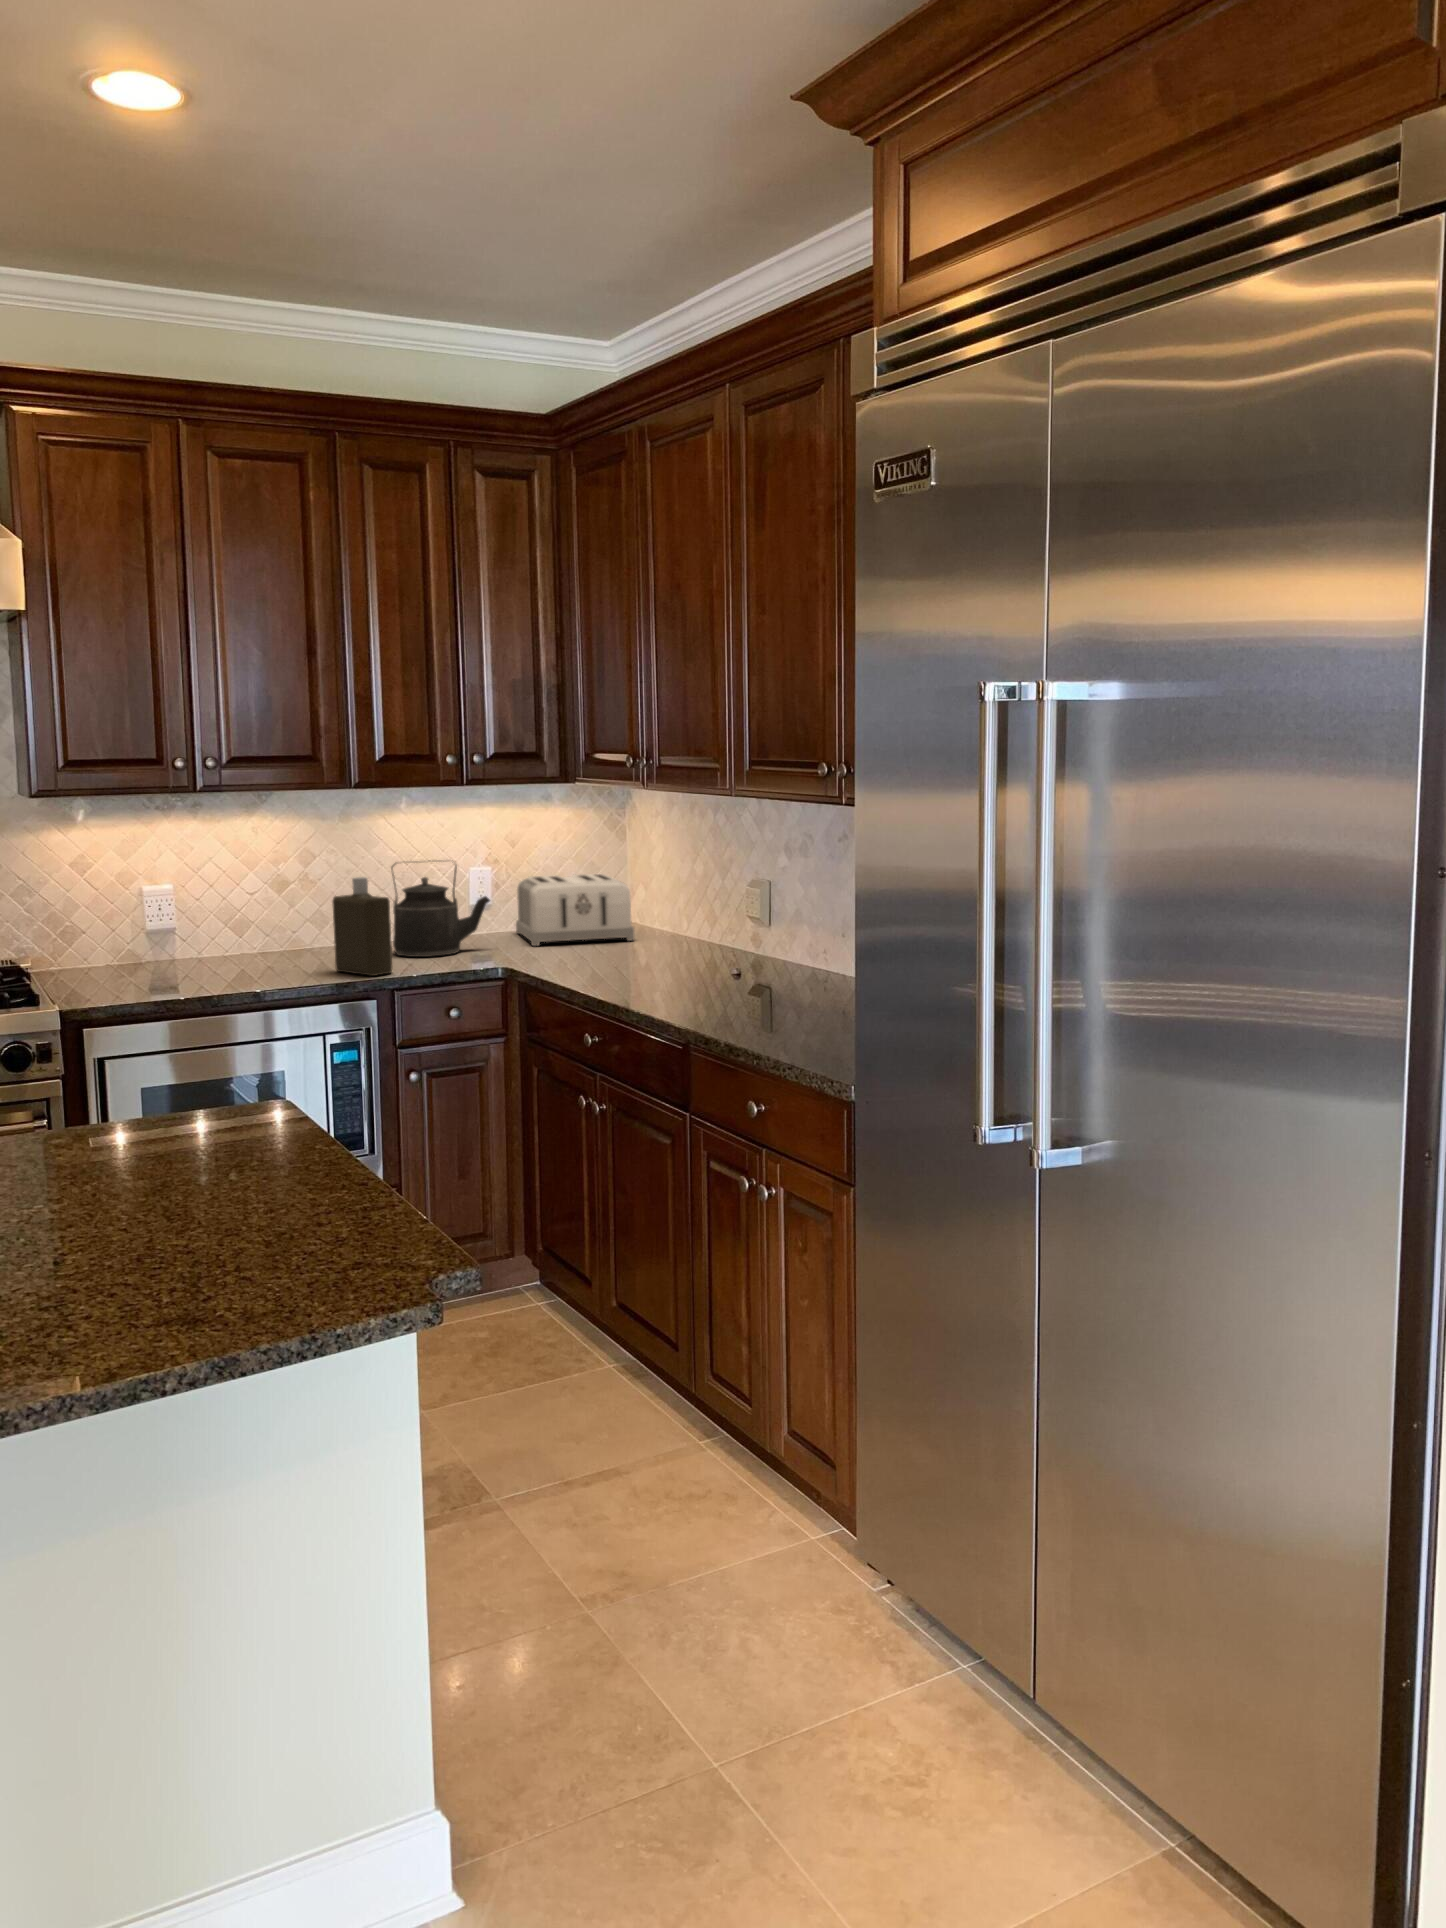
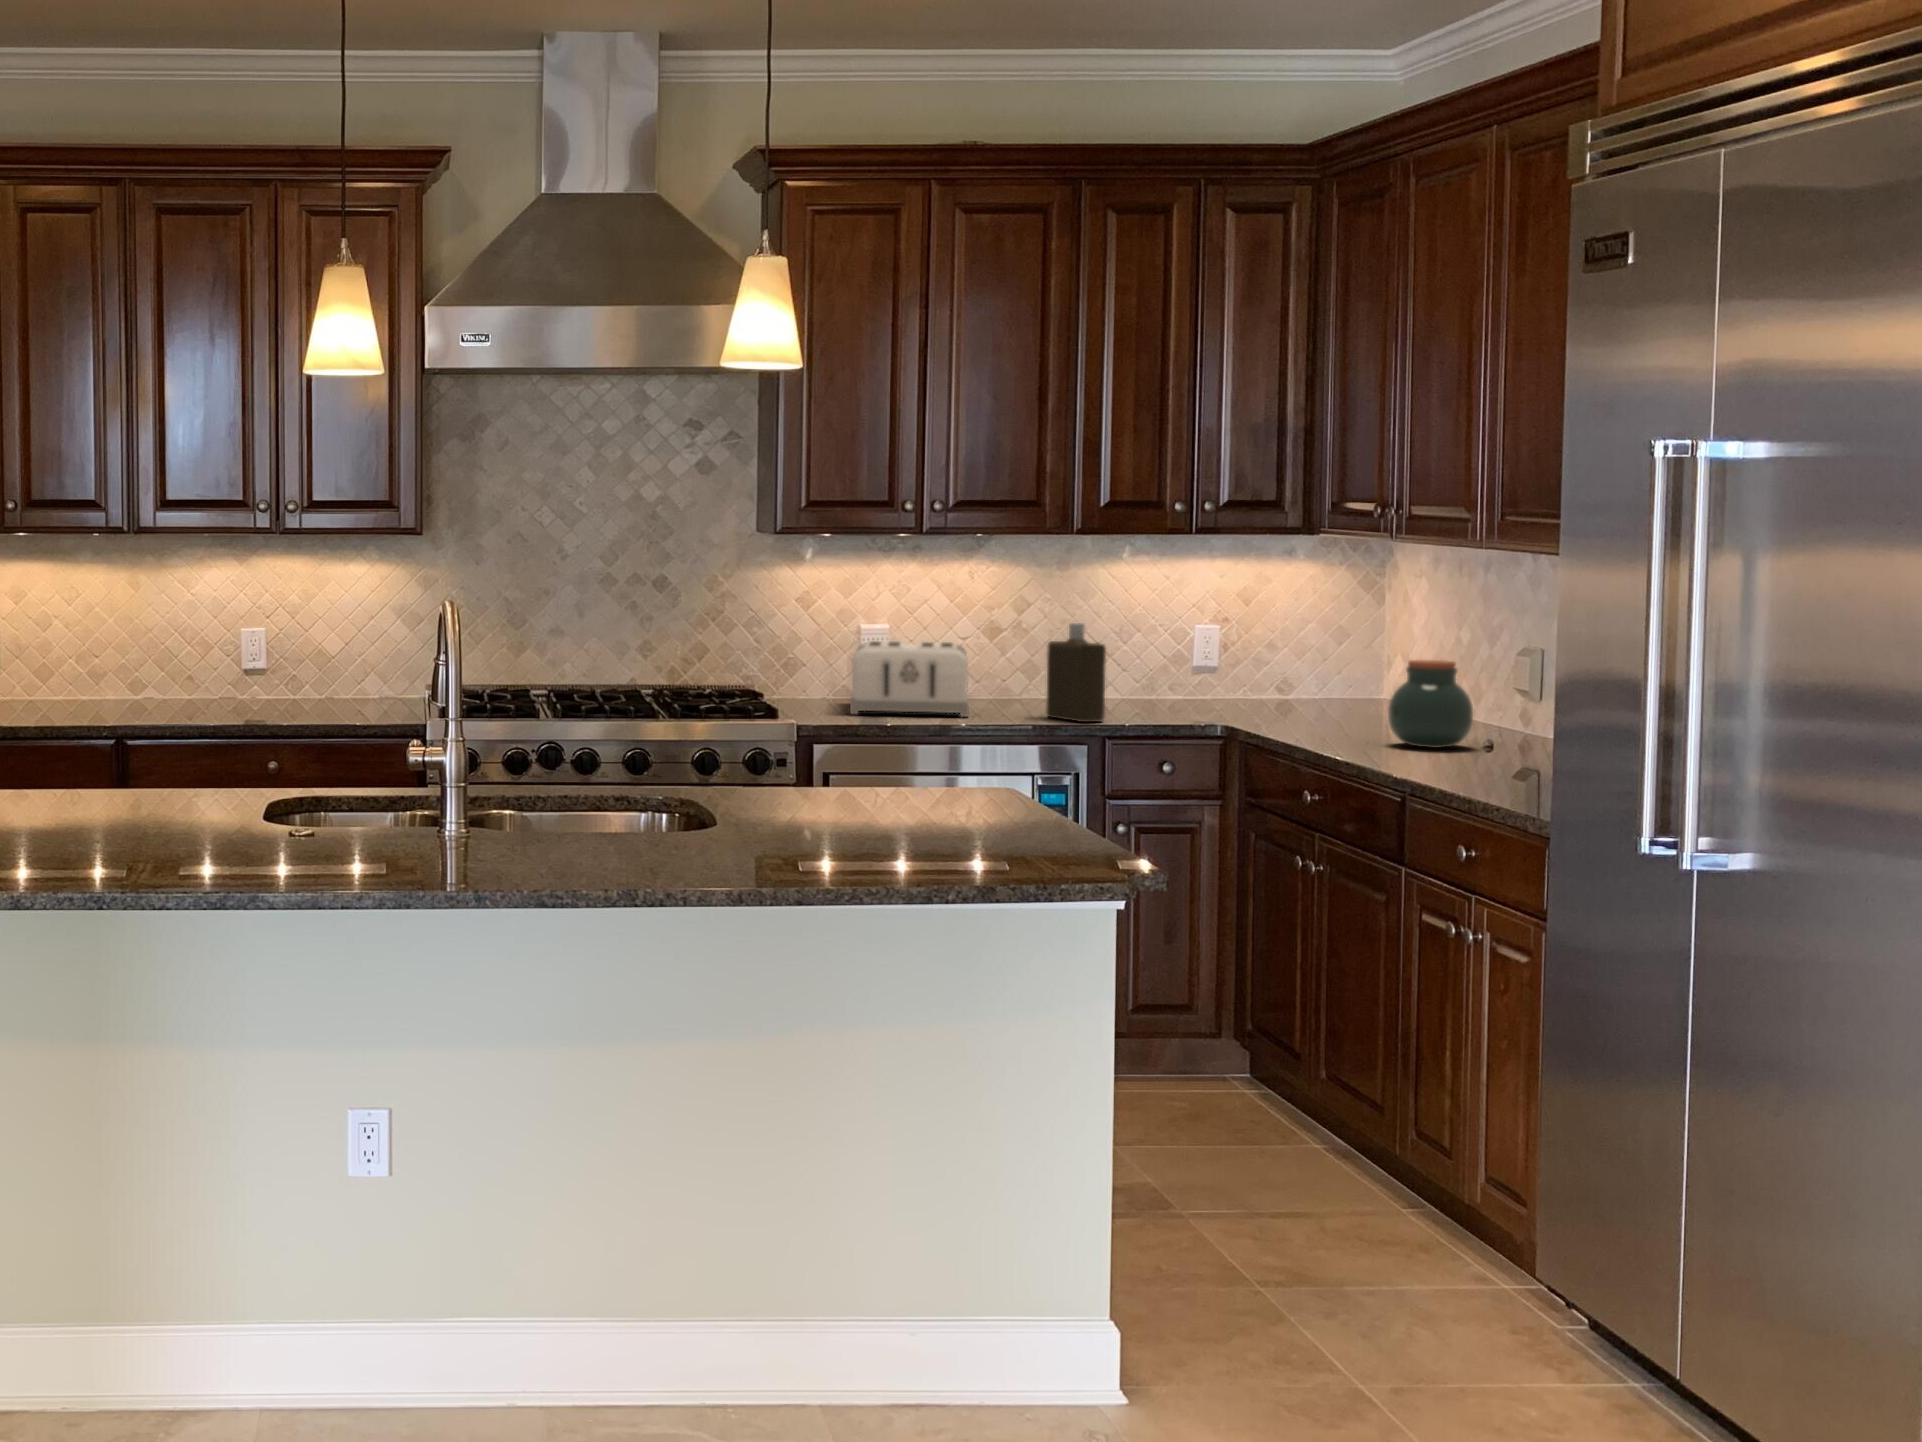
kettle: present [391,862,490,957] -> none [1107,612,1216,713]
toaster: present [516,874,634,946] -> present [850,641,969,717]
jar: none [656,899,728,982] -> present [1388,660,1473,748]

